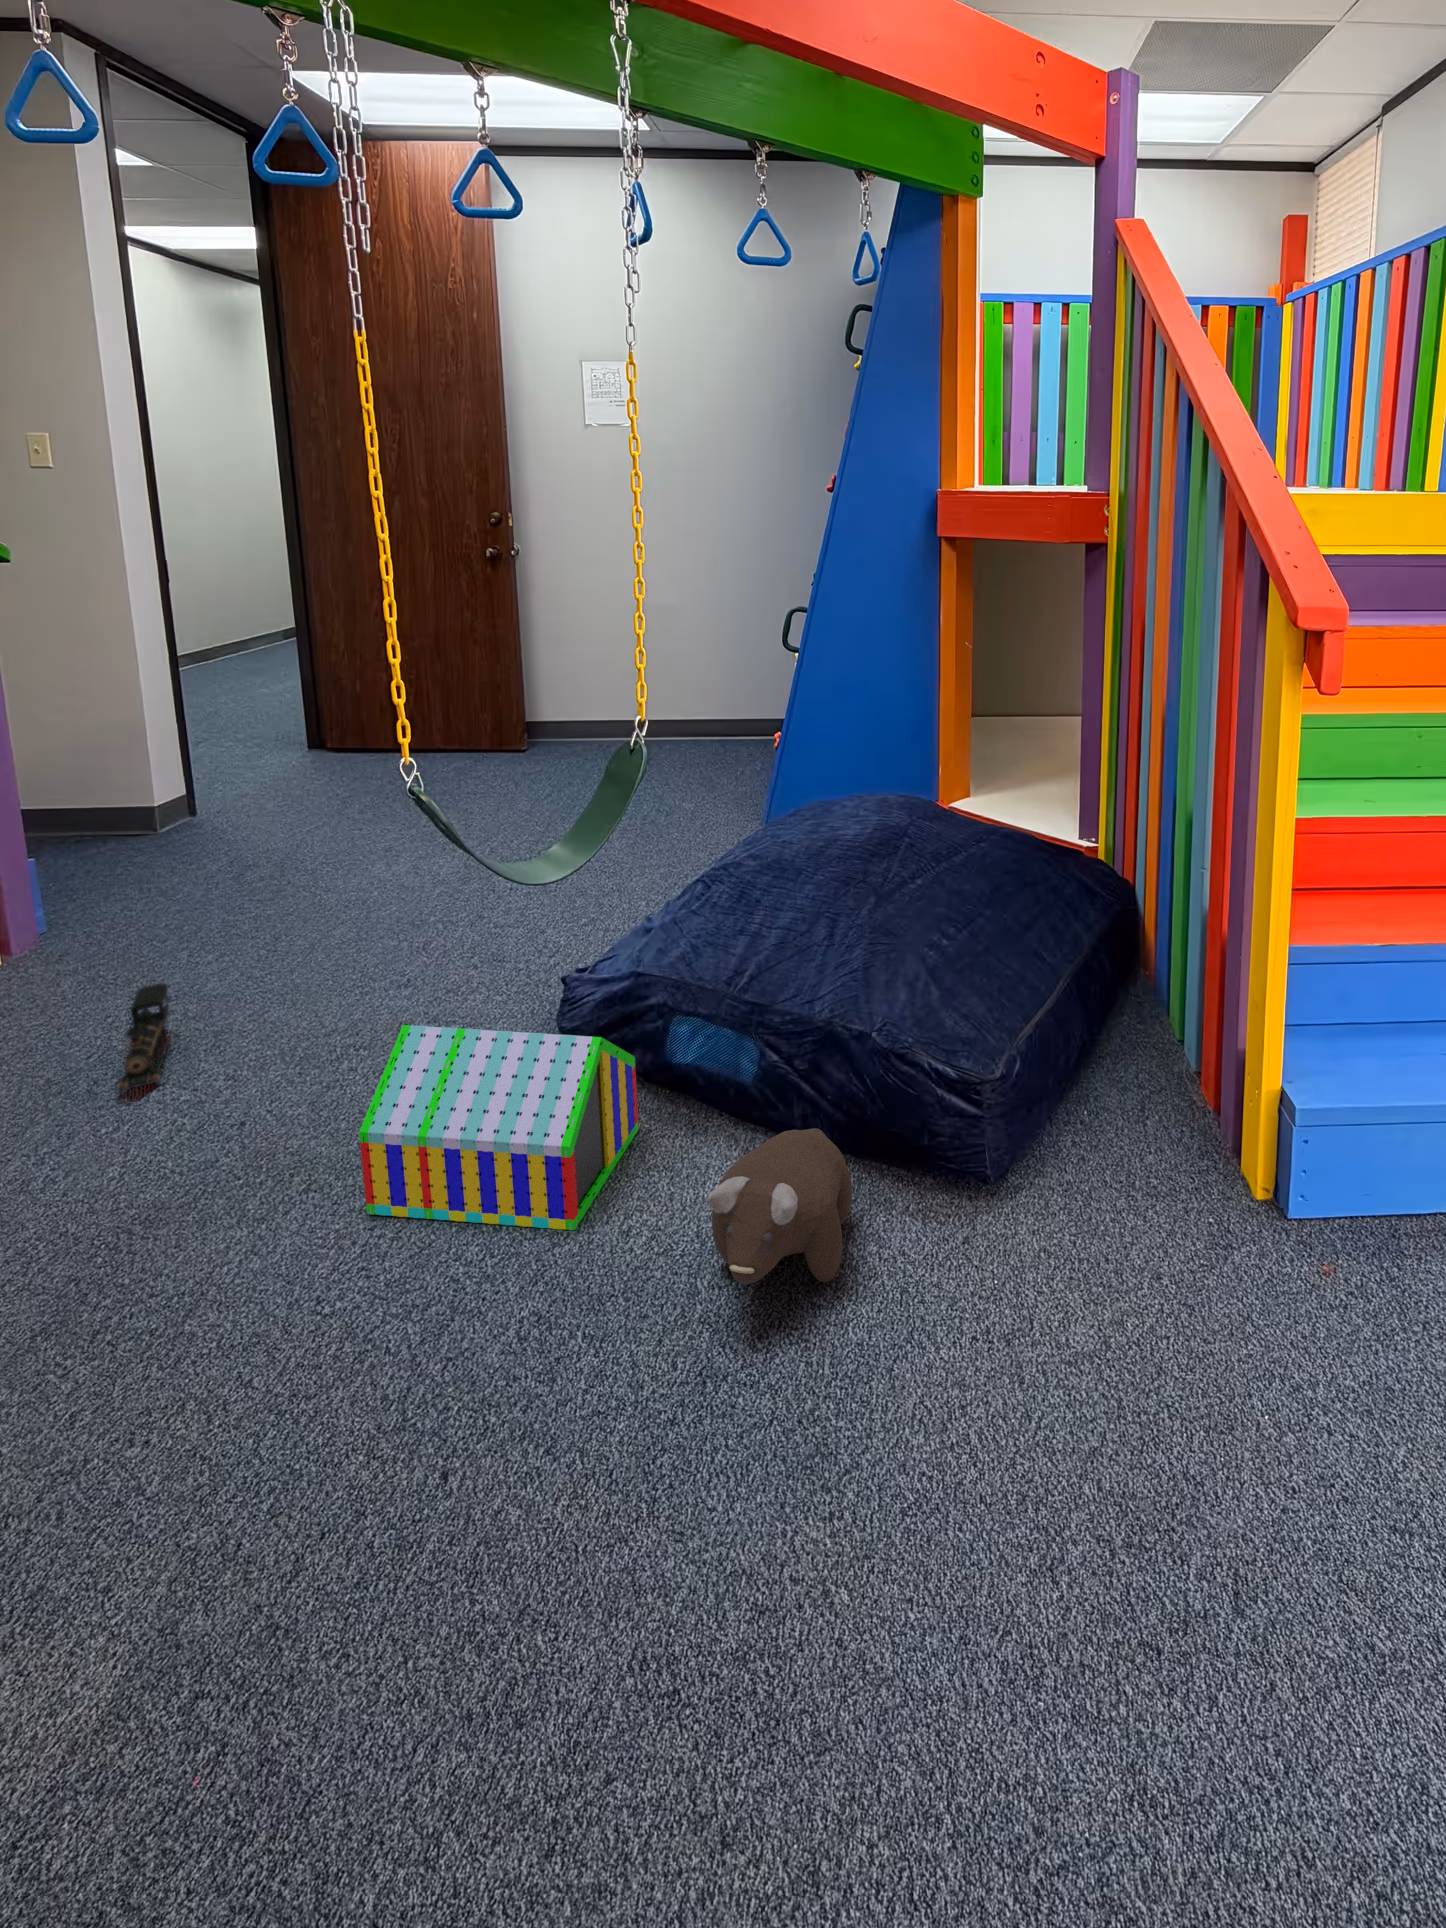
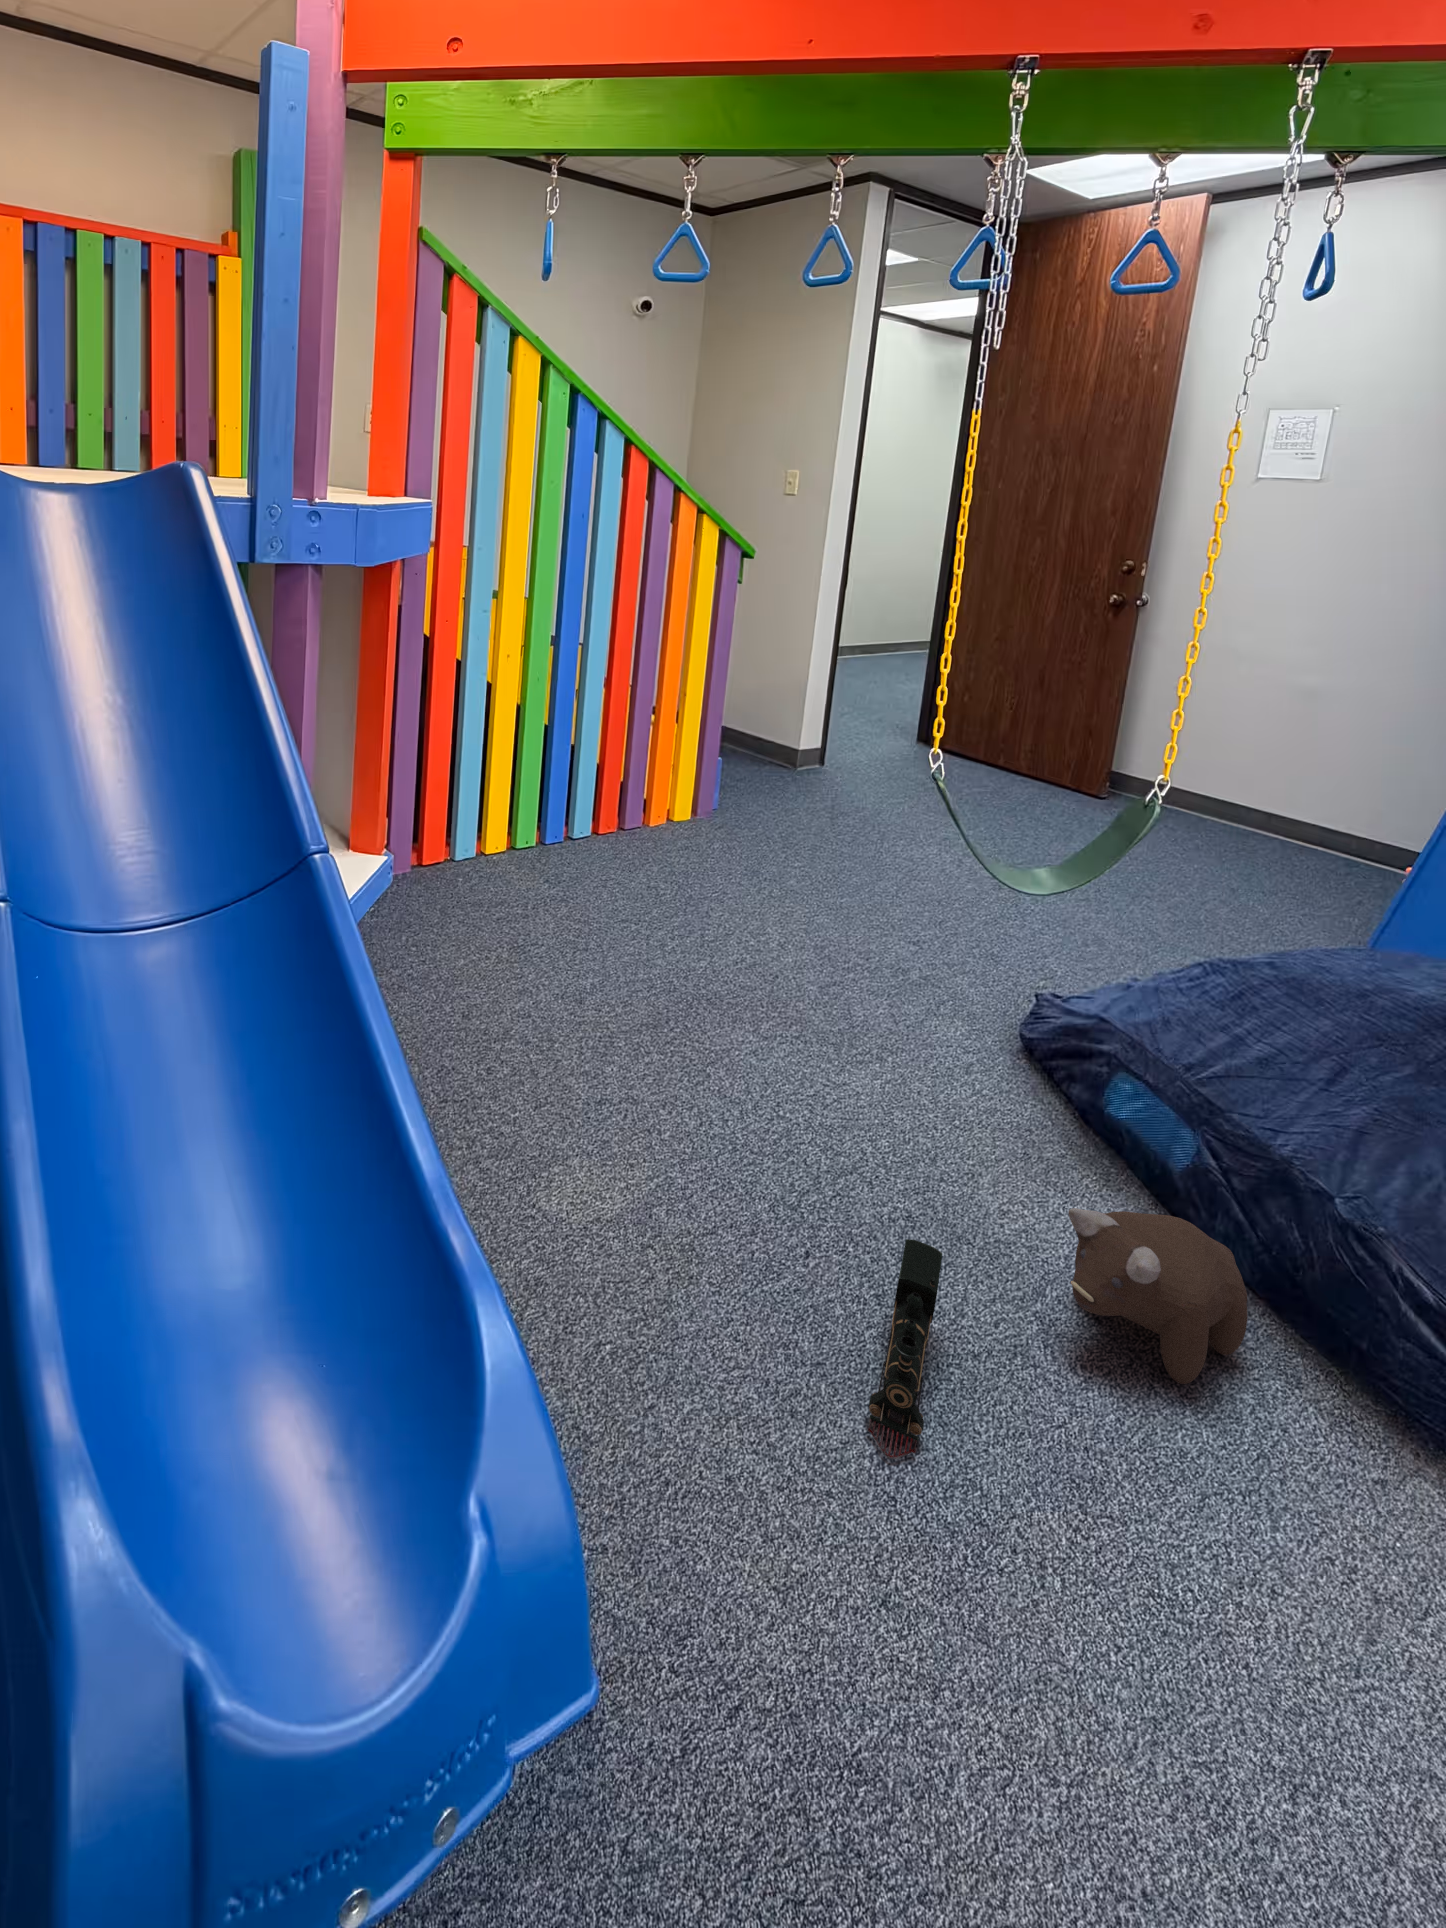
toy train: present [118,983,169,1103] -> present [867,1239,942,1459]
toy house: present [359,1025,638,1230] -> none [825,954,1068,1183]

